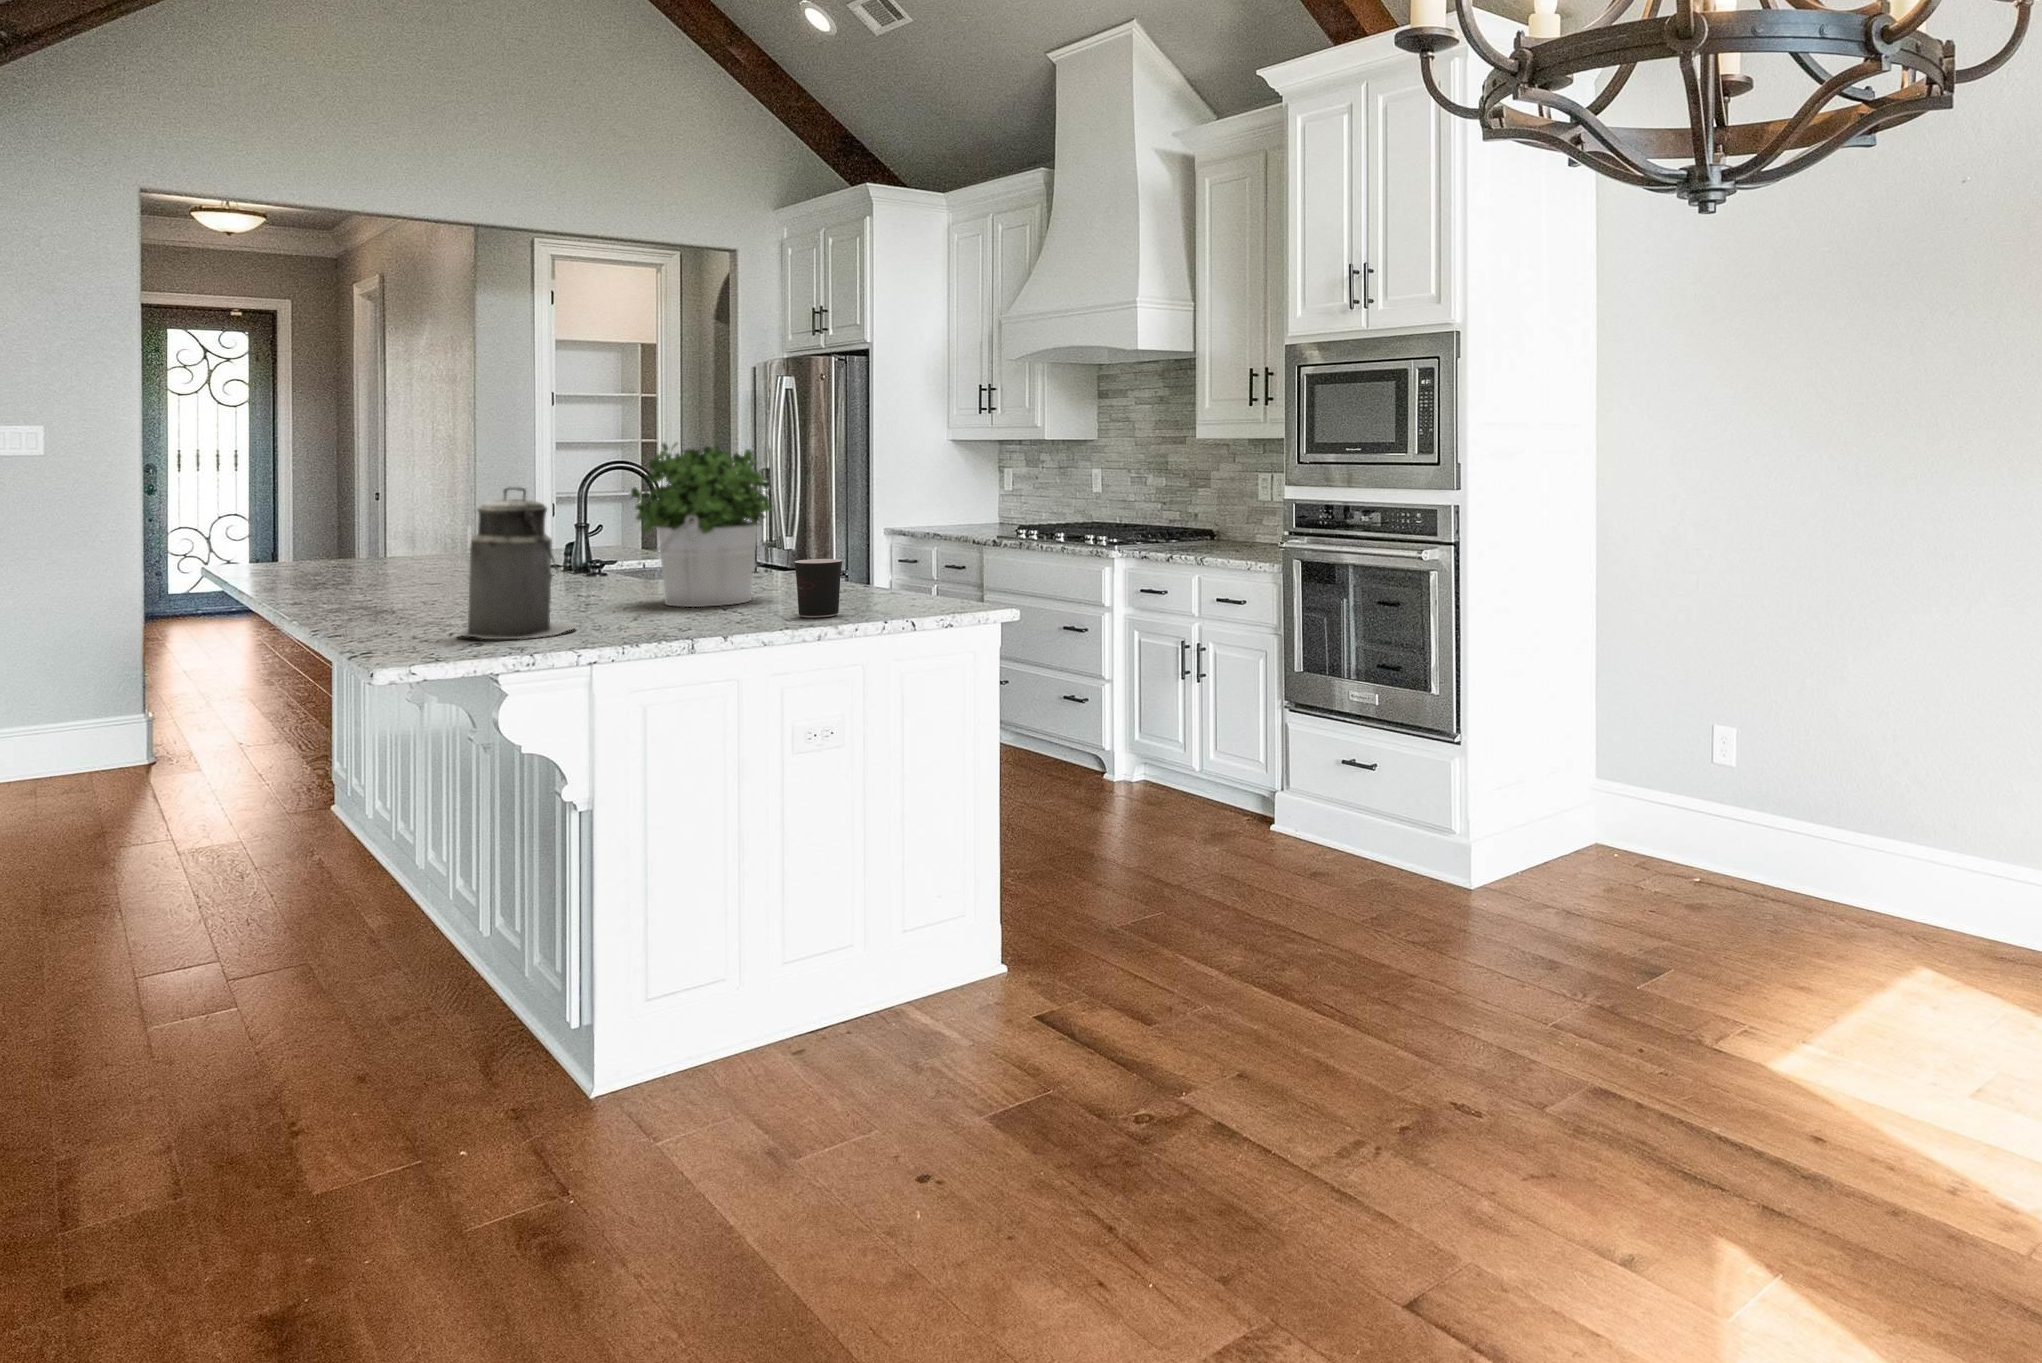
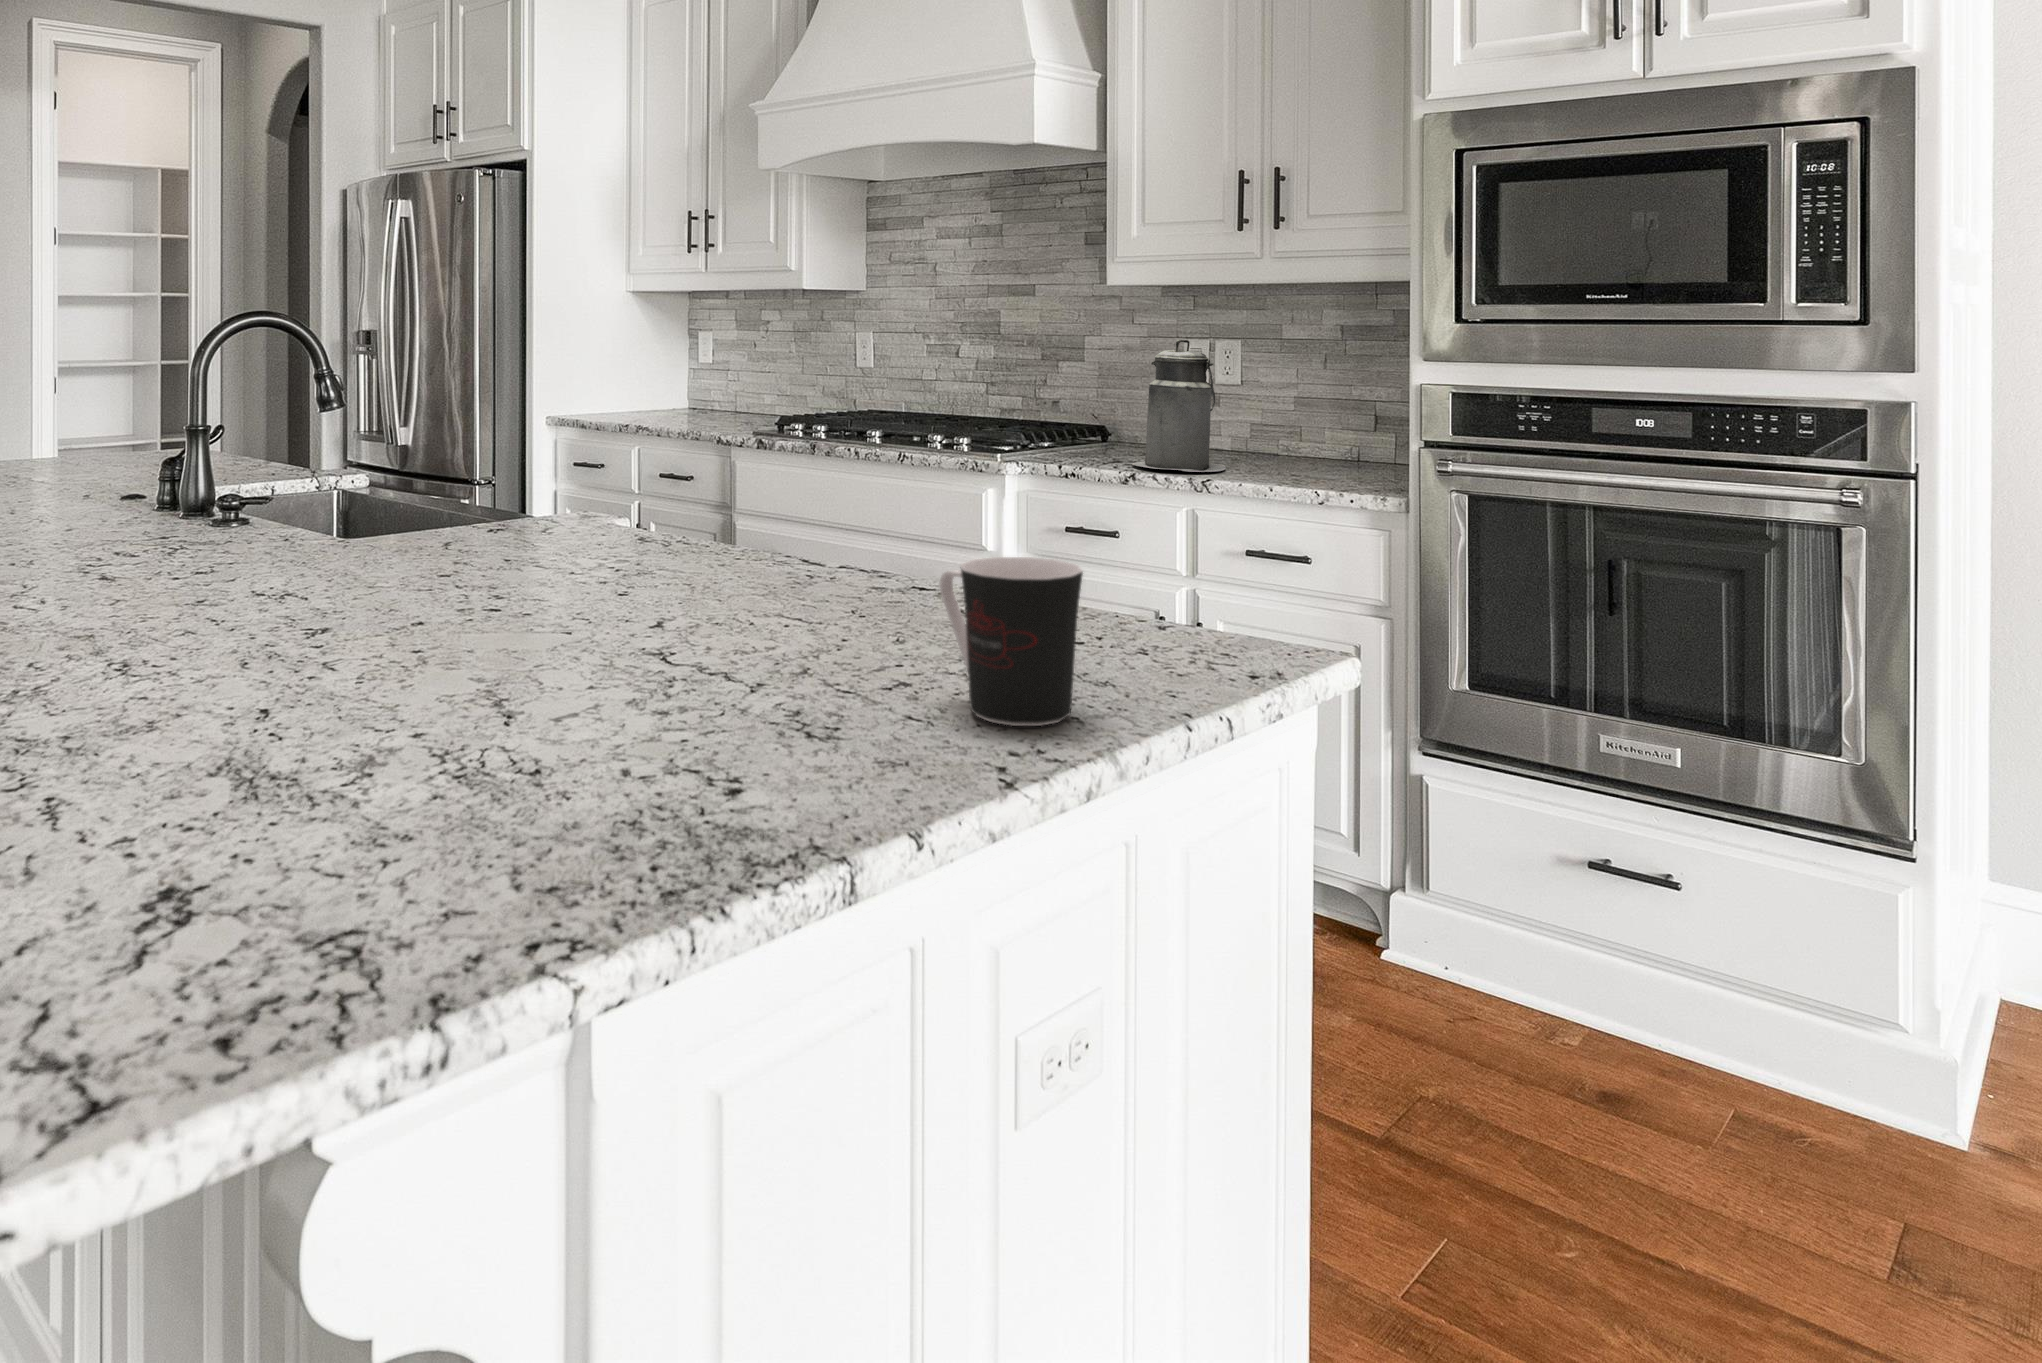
potted plant: present [631,443,772,607] -> none [437,254,772,664]
canister: present [458,487,576,639] -> present [1132,340,1226,472]

